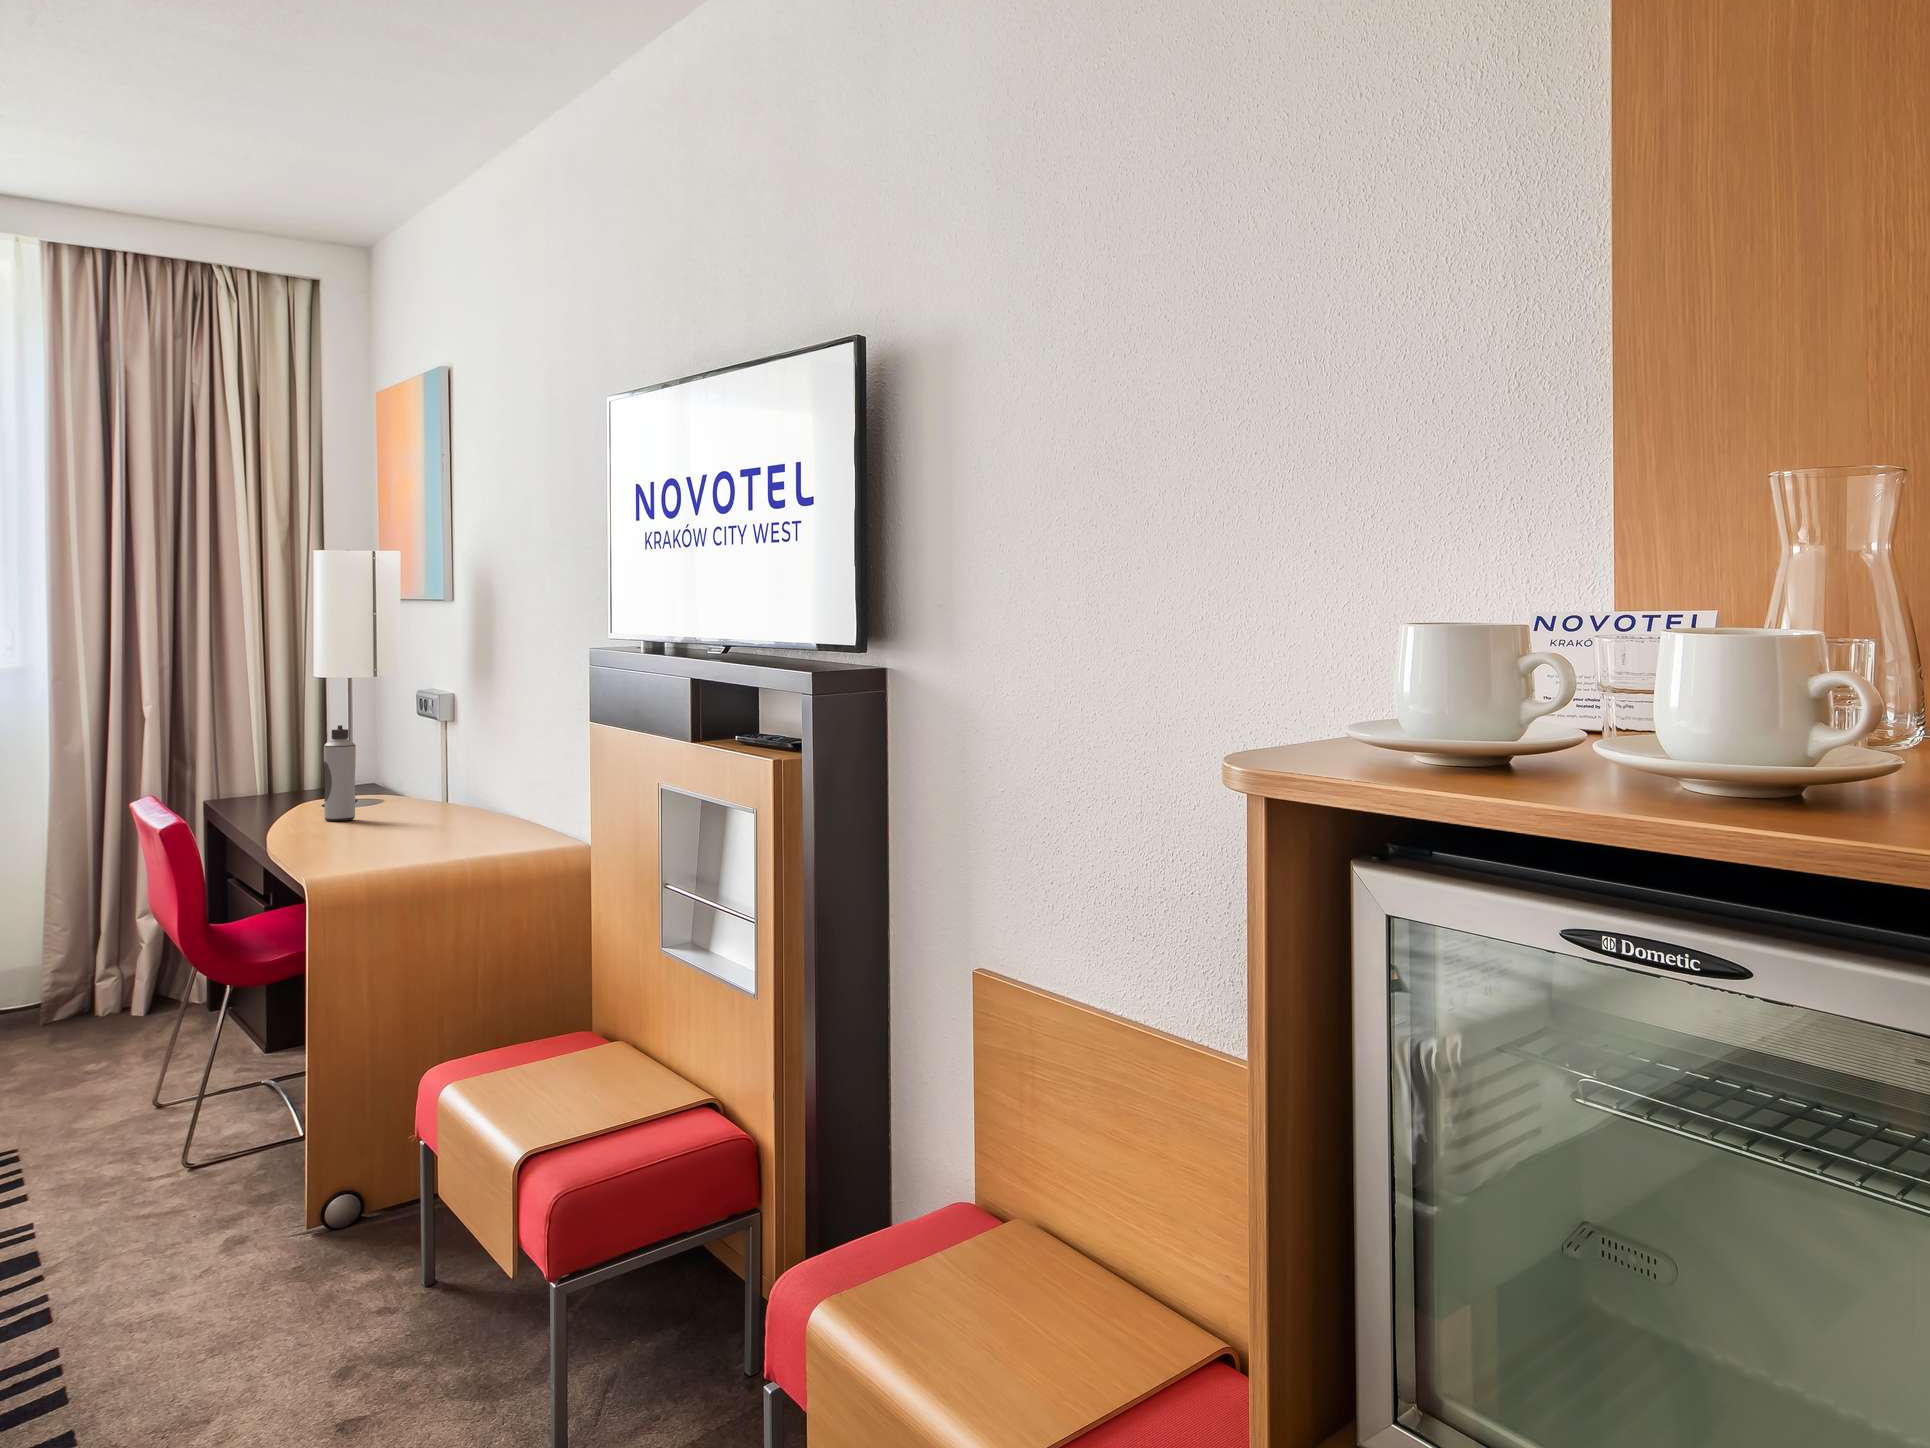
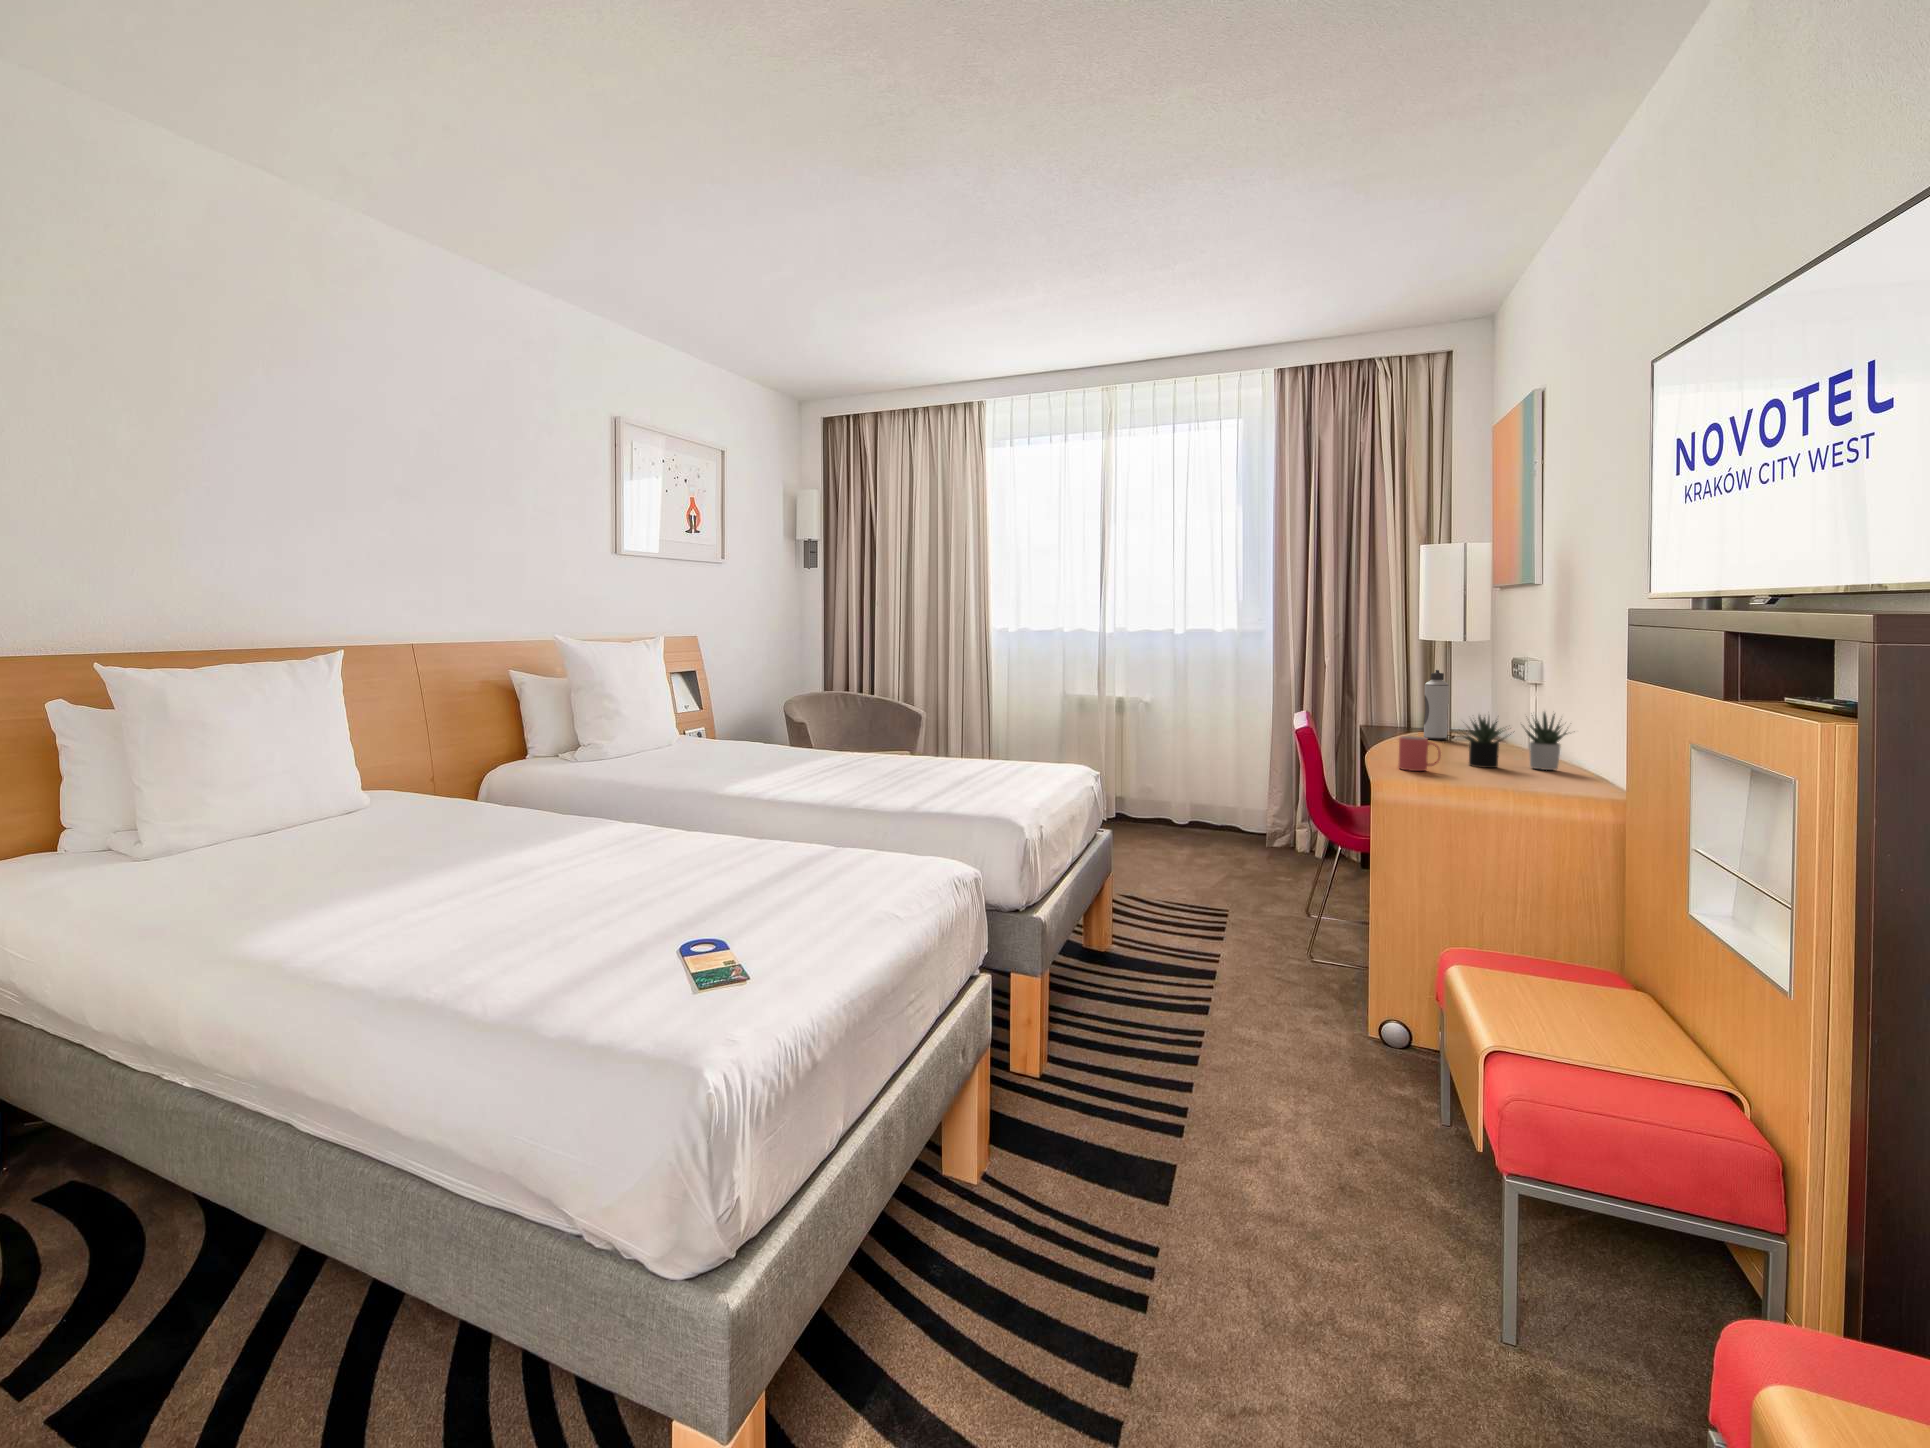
succulent plant: none [389,770,523,852] -> present [1463,712,1567,770]
mug: none [332,821,386,868] -> present [1398,736,1441,771]

